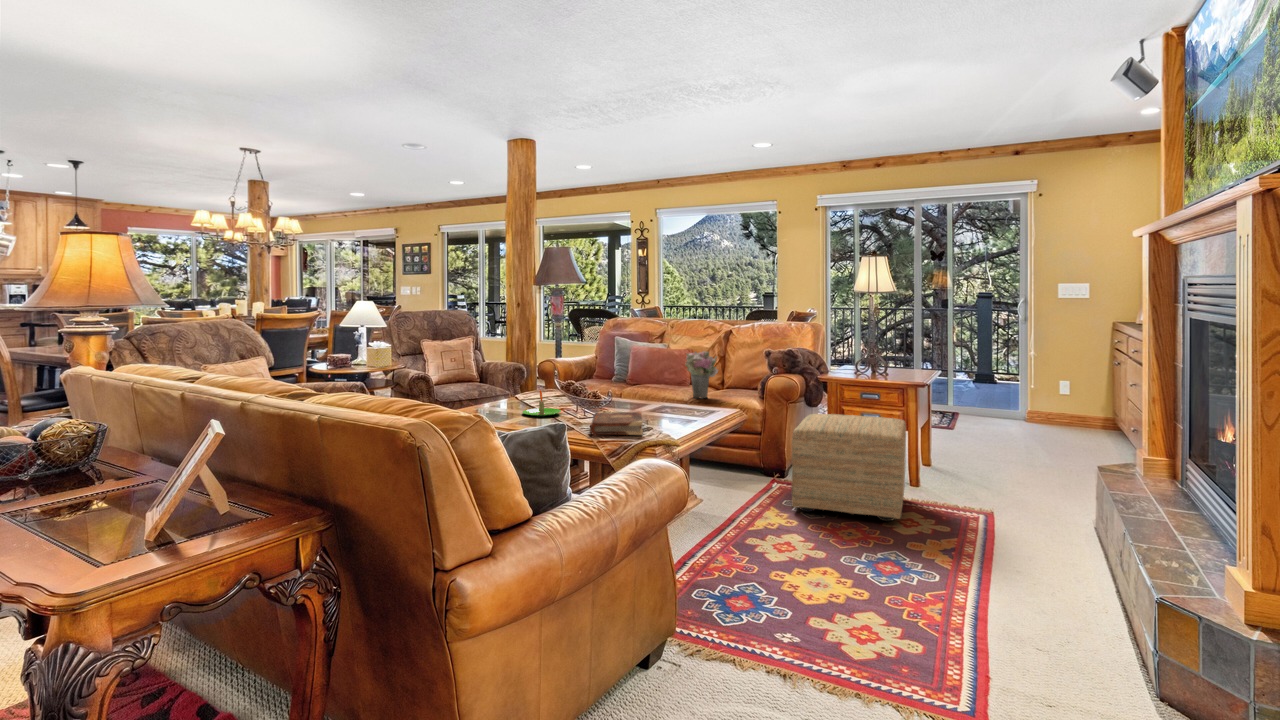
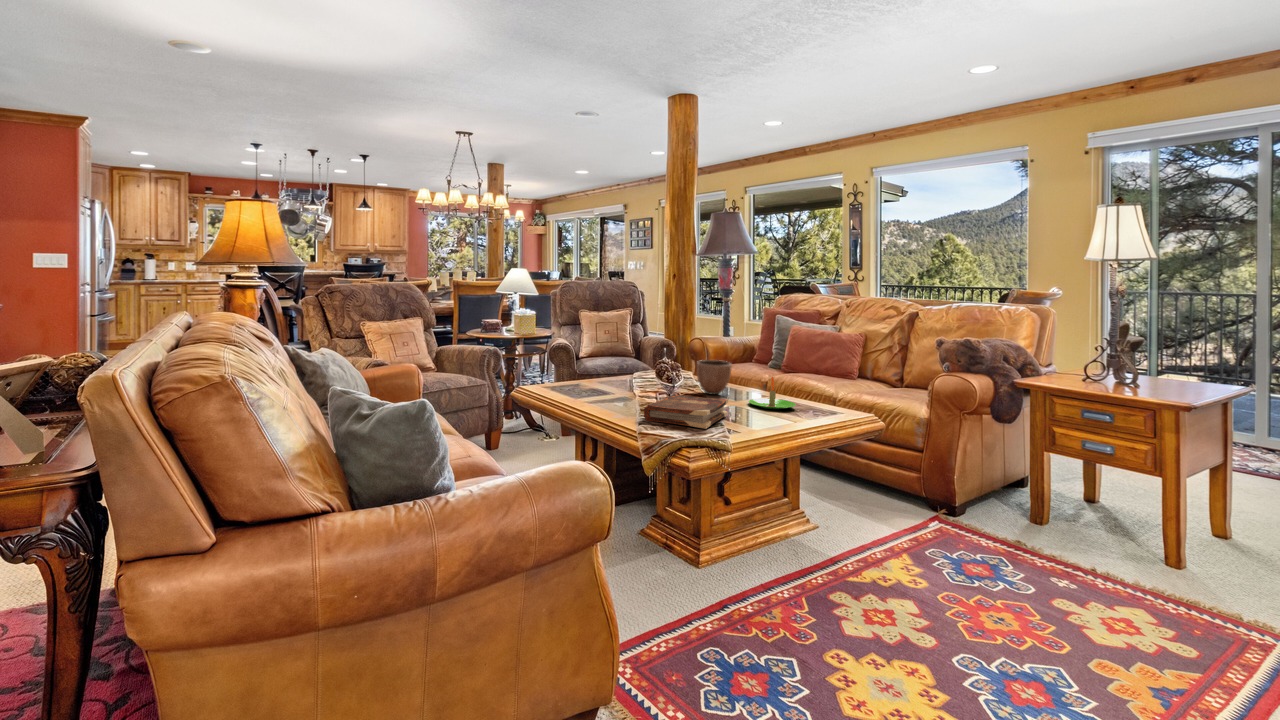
flower bouquet: present [685,351,718,398] -> none [838,336,884,396]
decorative bowl: none [591,381,620,410] -> present [697,360,732,395]
candle: present [522,390,561,416] -> present [749,377,796,409]
ottoman: present [792,414,906,521] -> none [929,433,1149,615]

